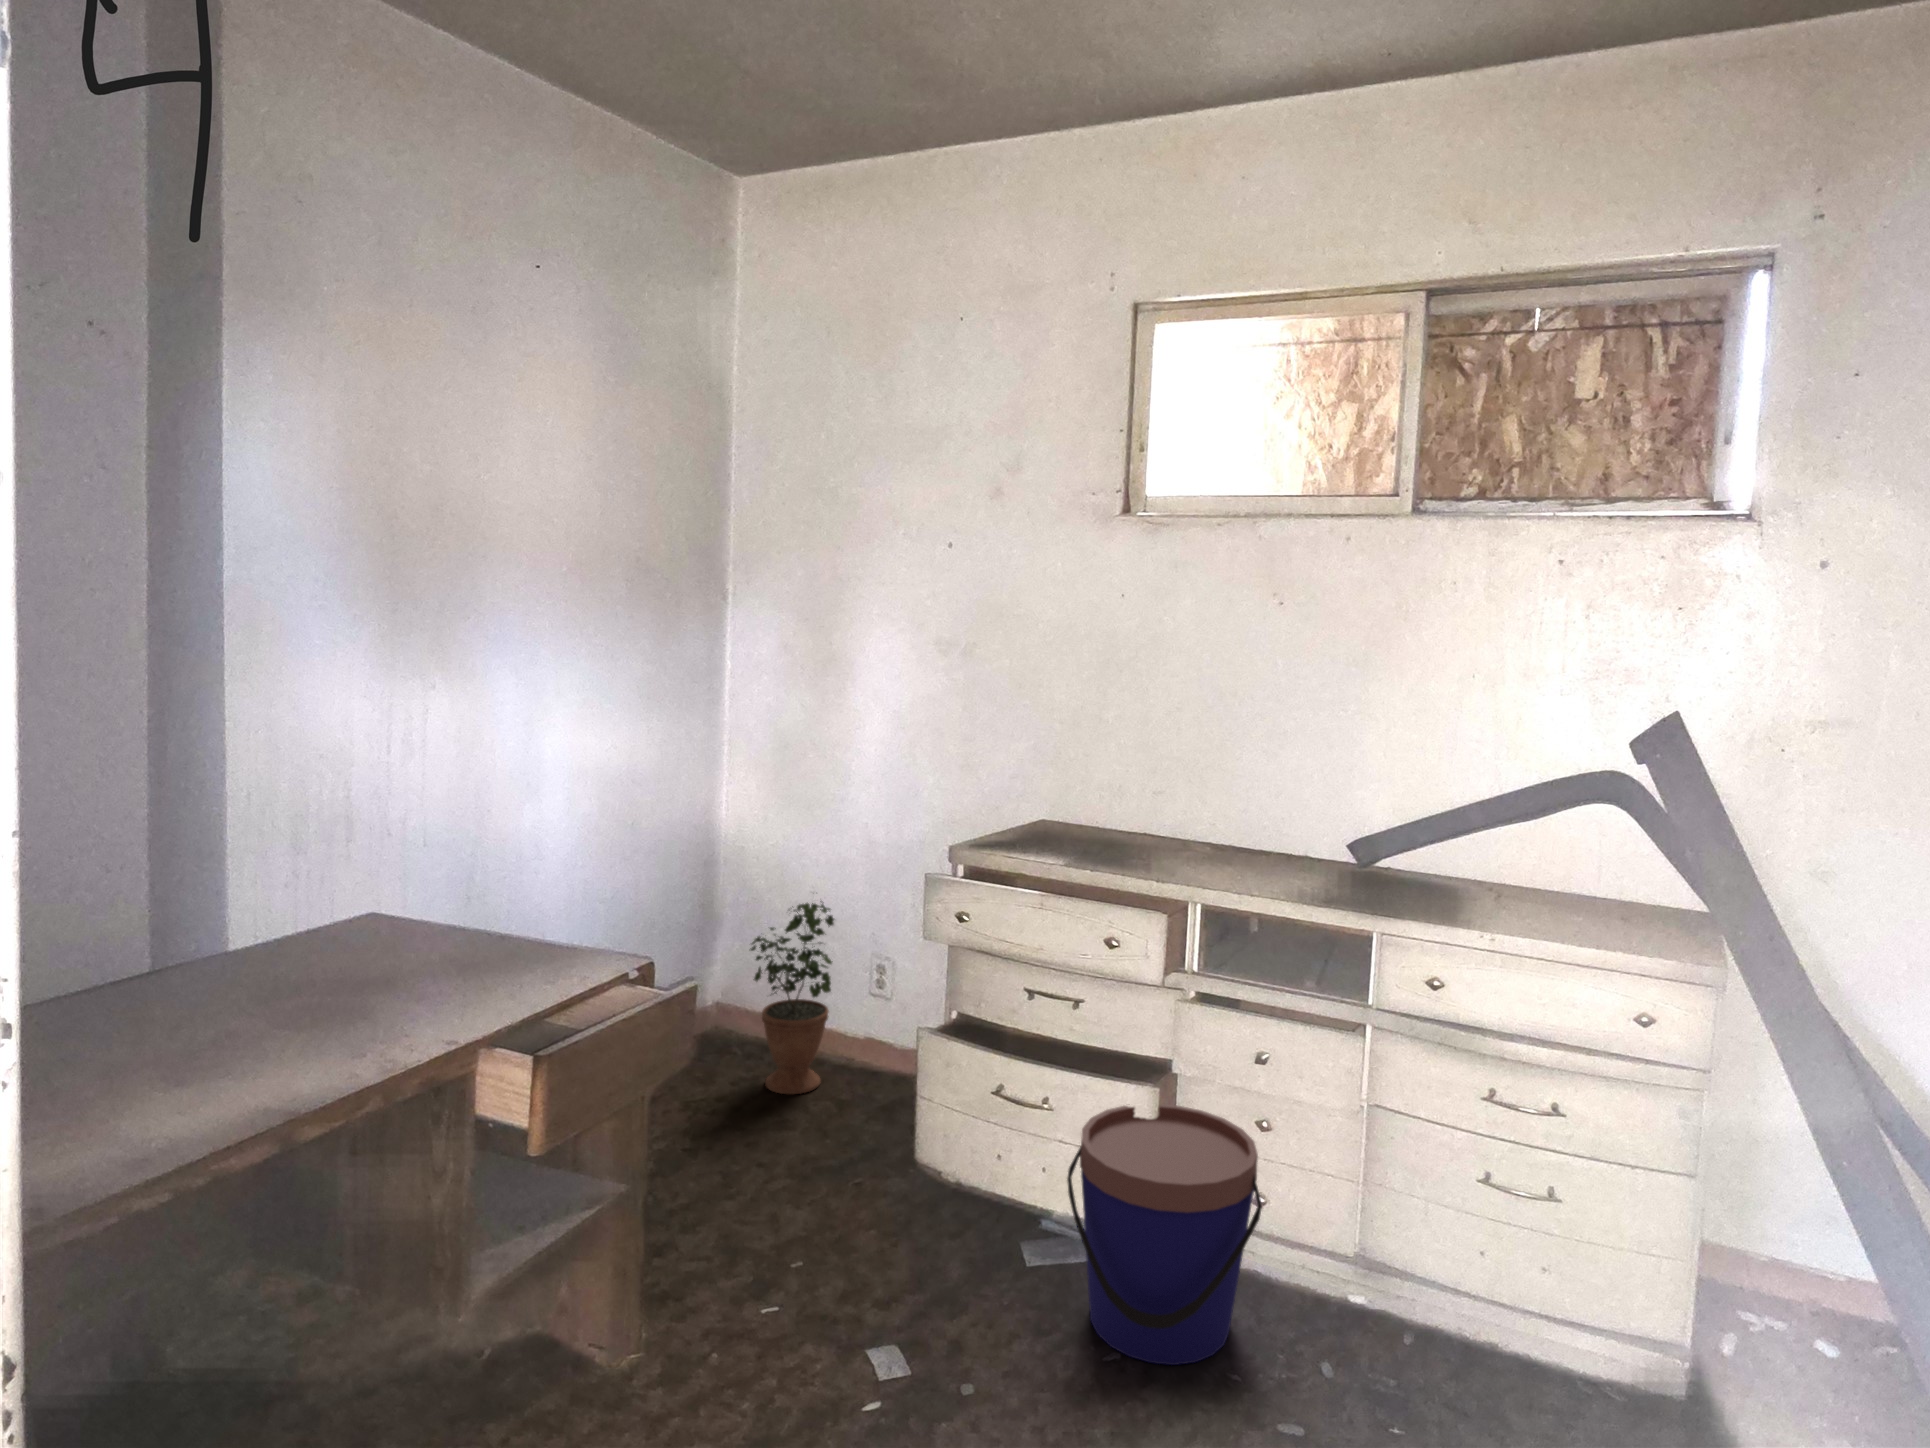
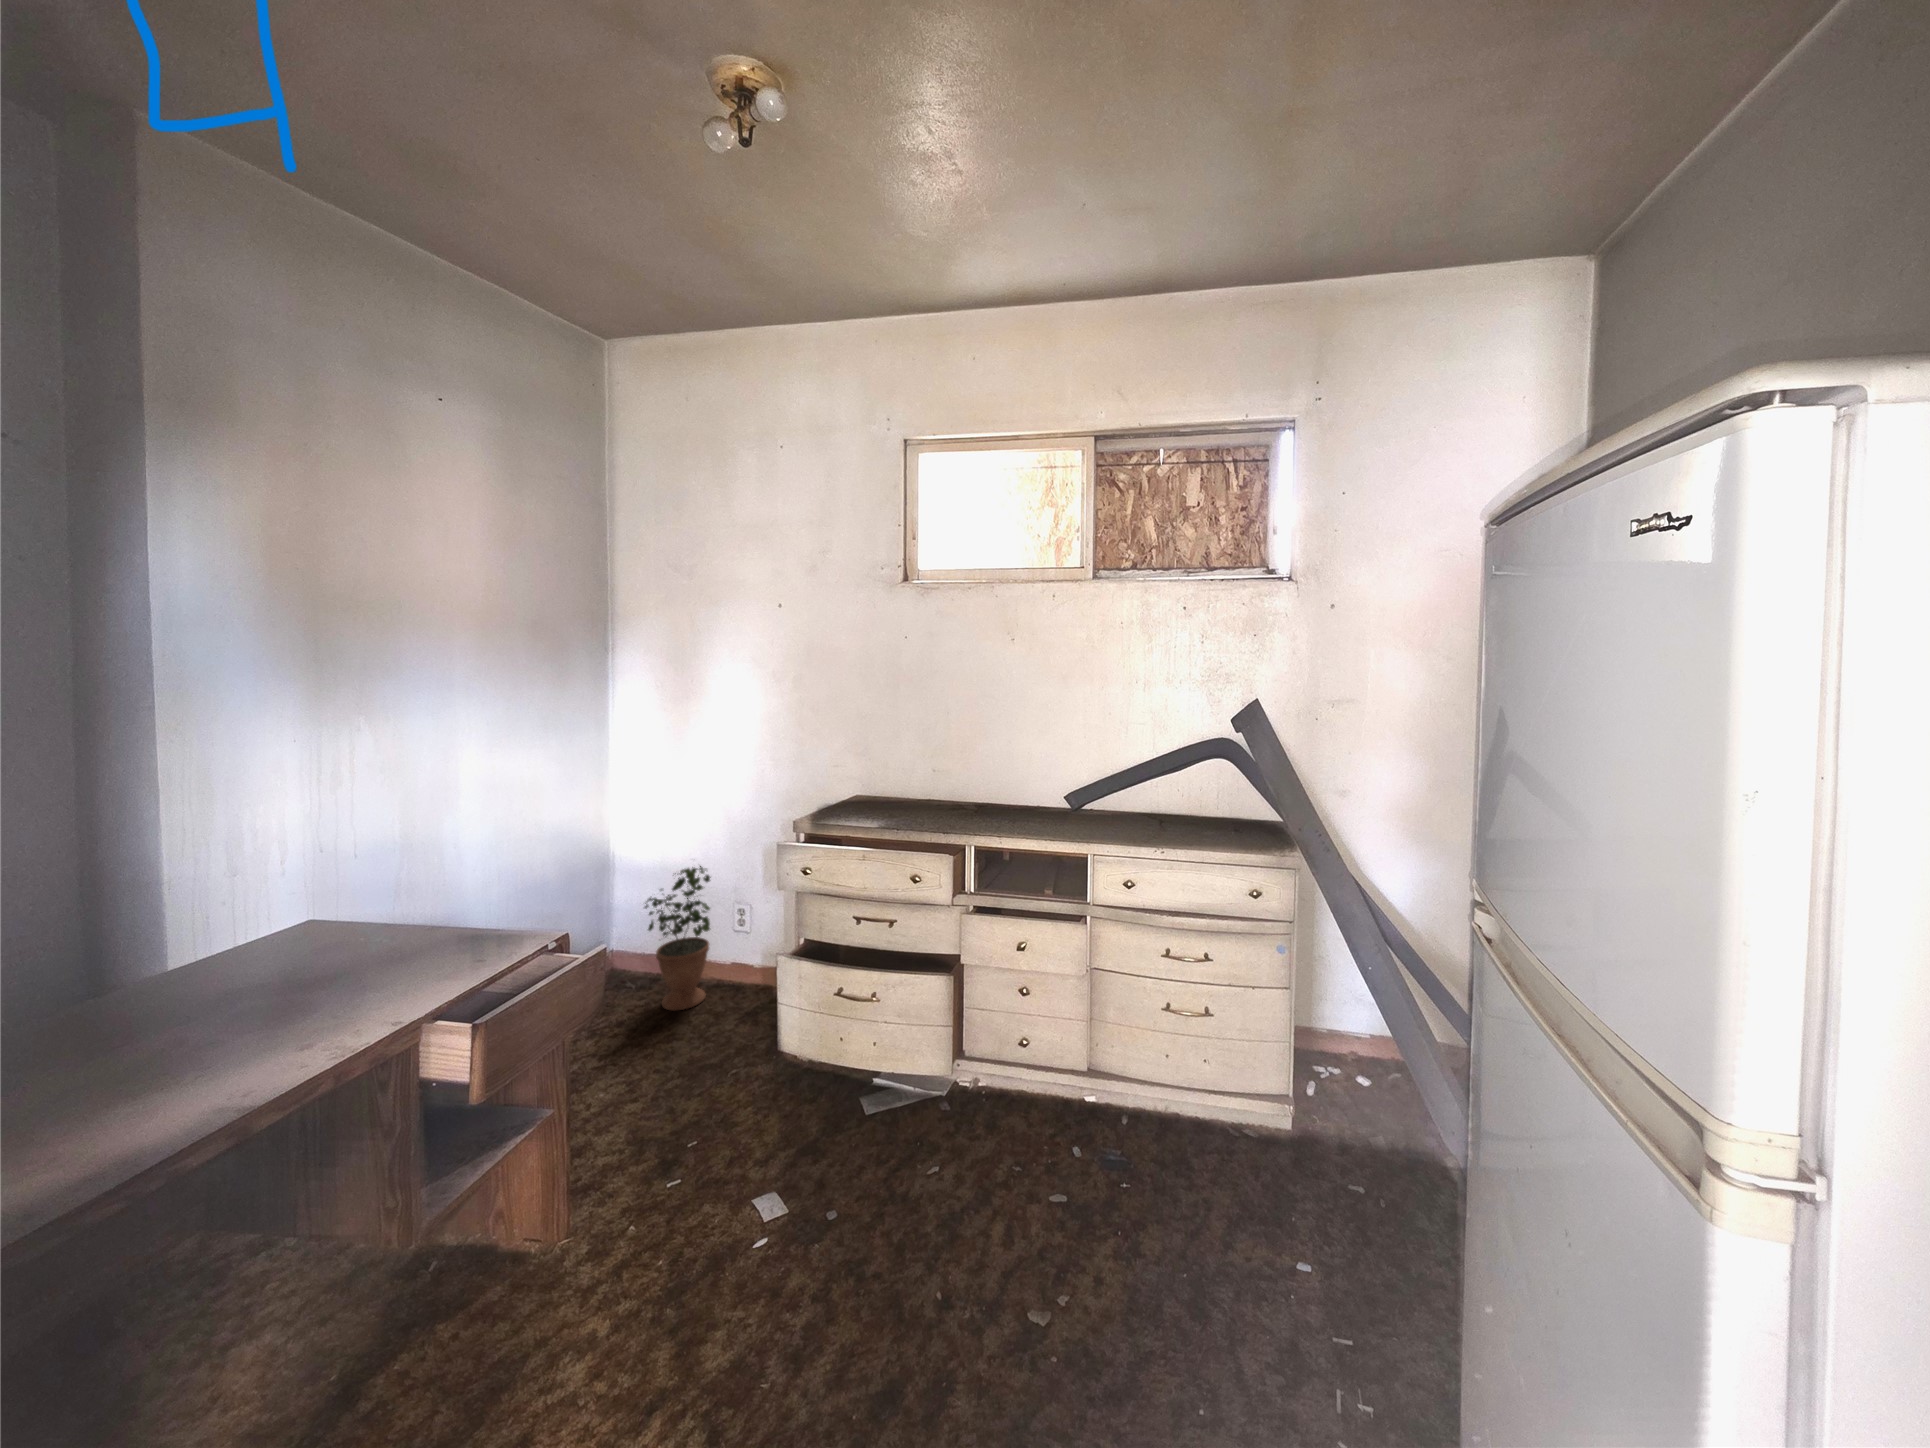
bucket: present [1067,1104,1262,1365] -> none [892,987,1029,1178]

